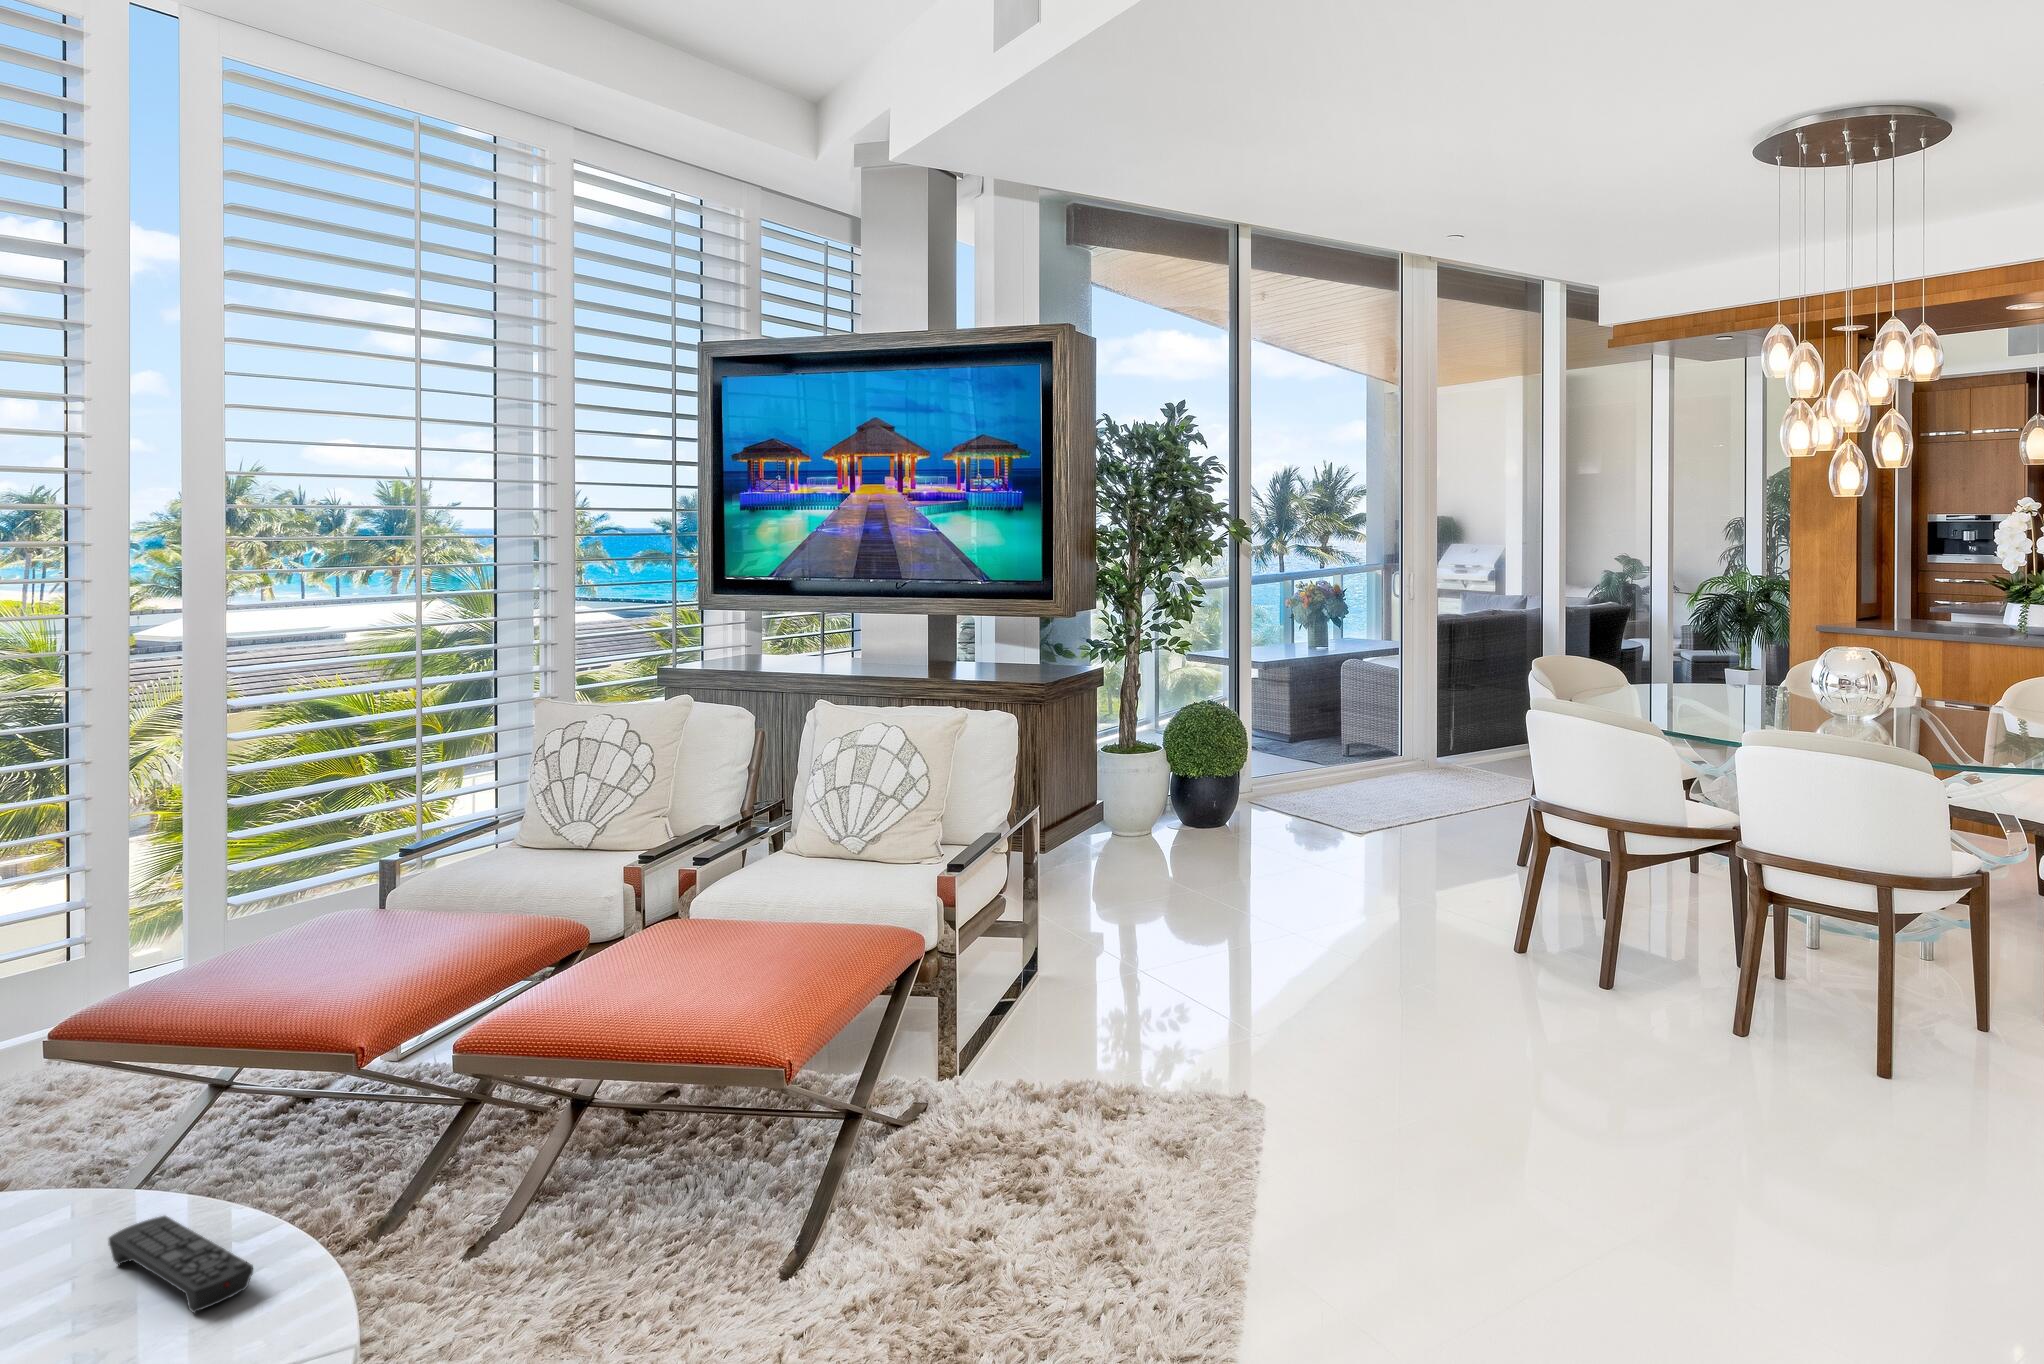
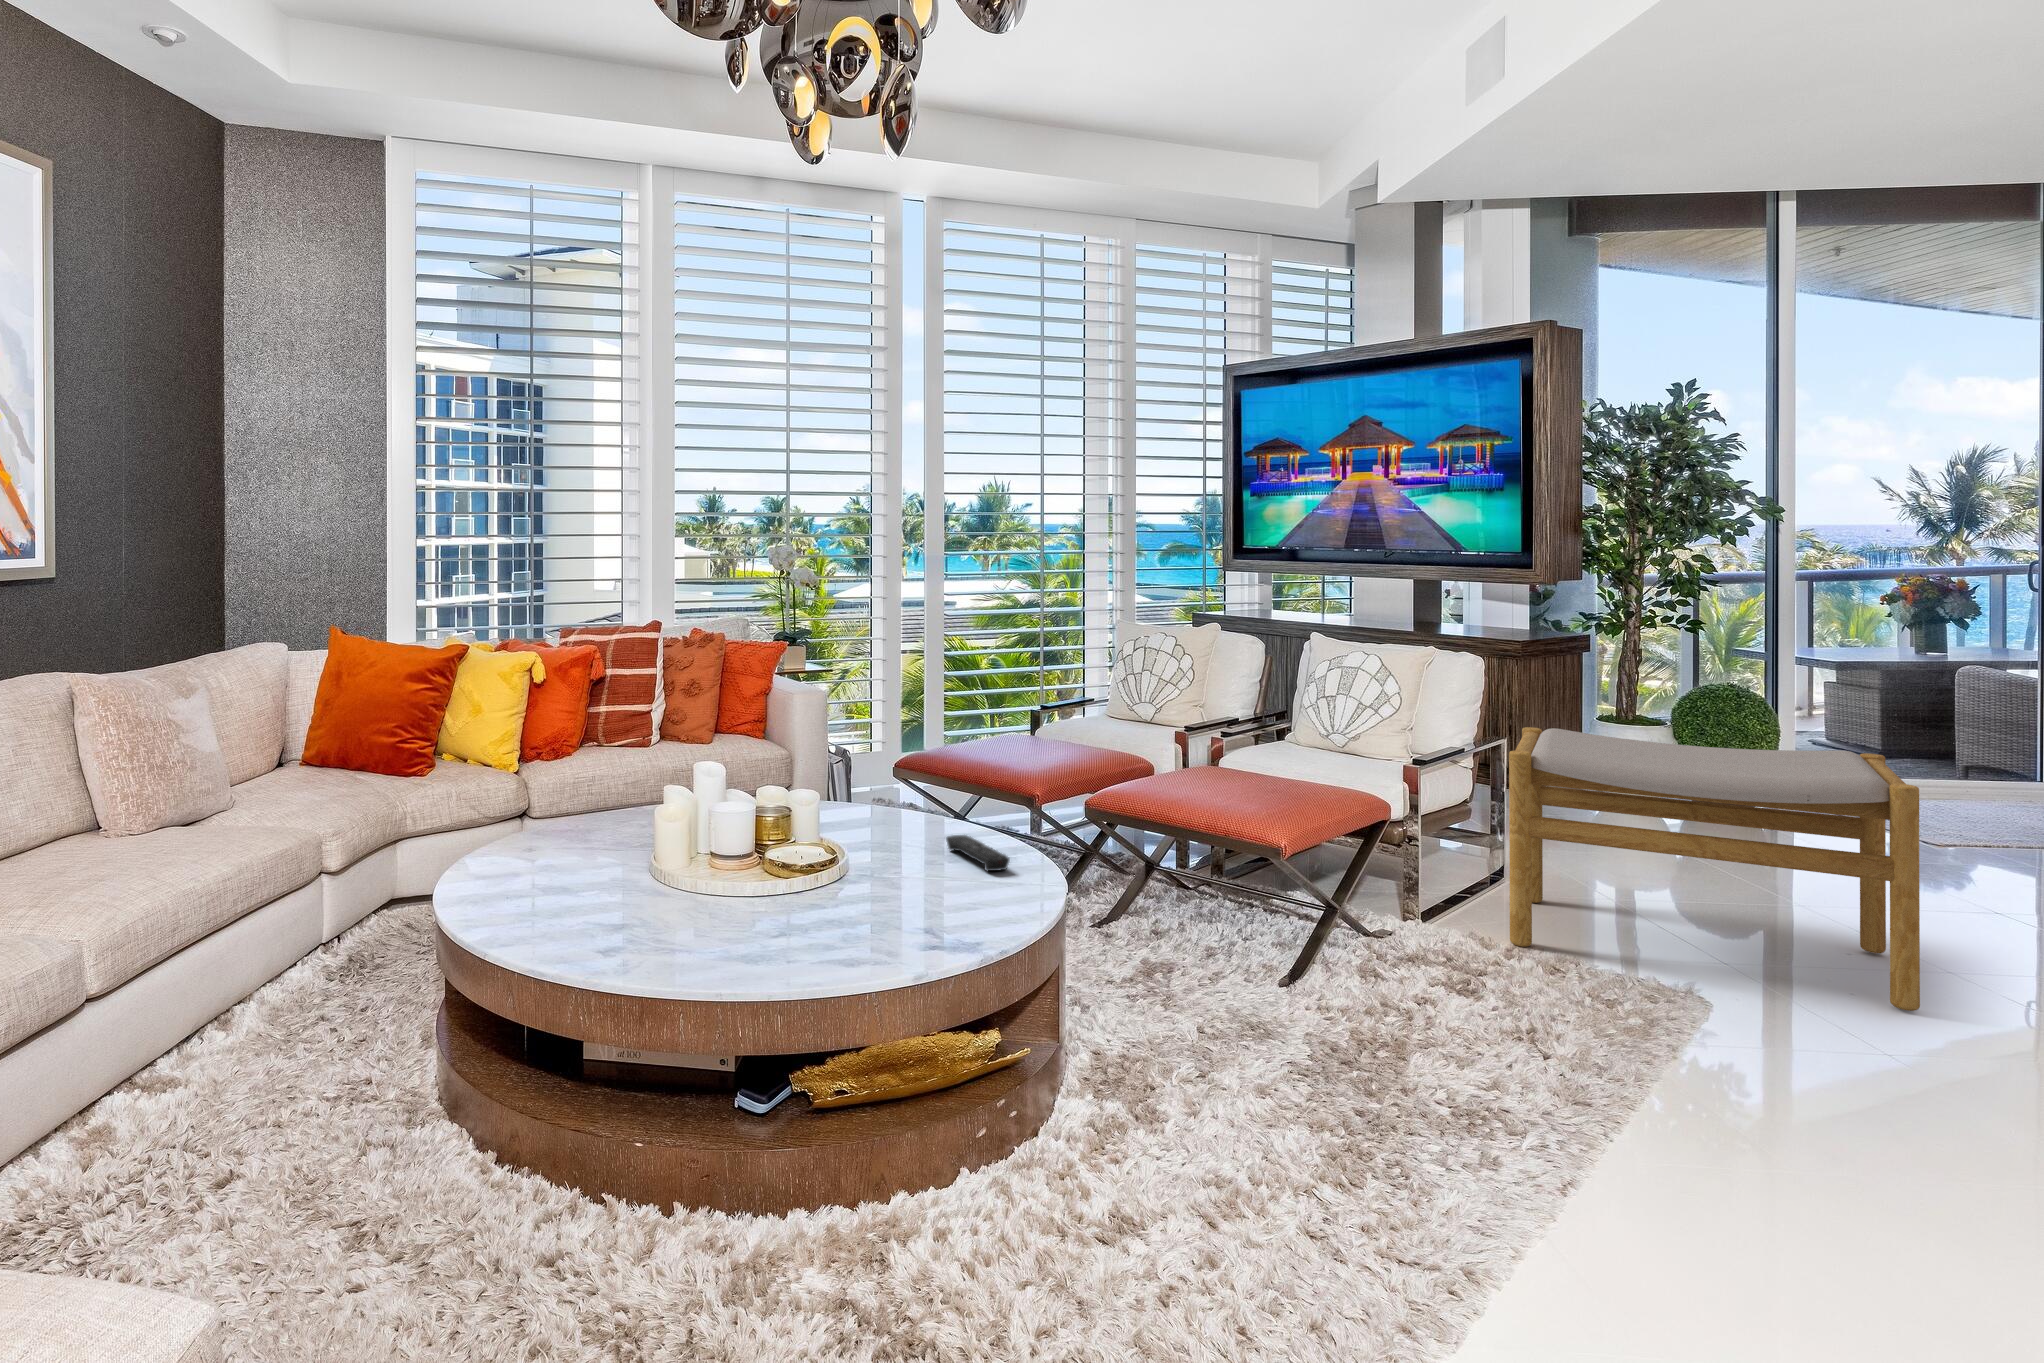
footstool: none [1061,790,1426,1090] -> present [1509,727,1920,1011]

